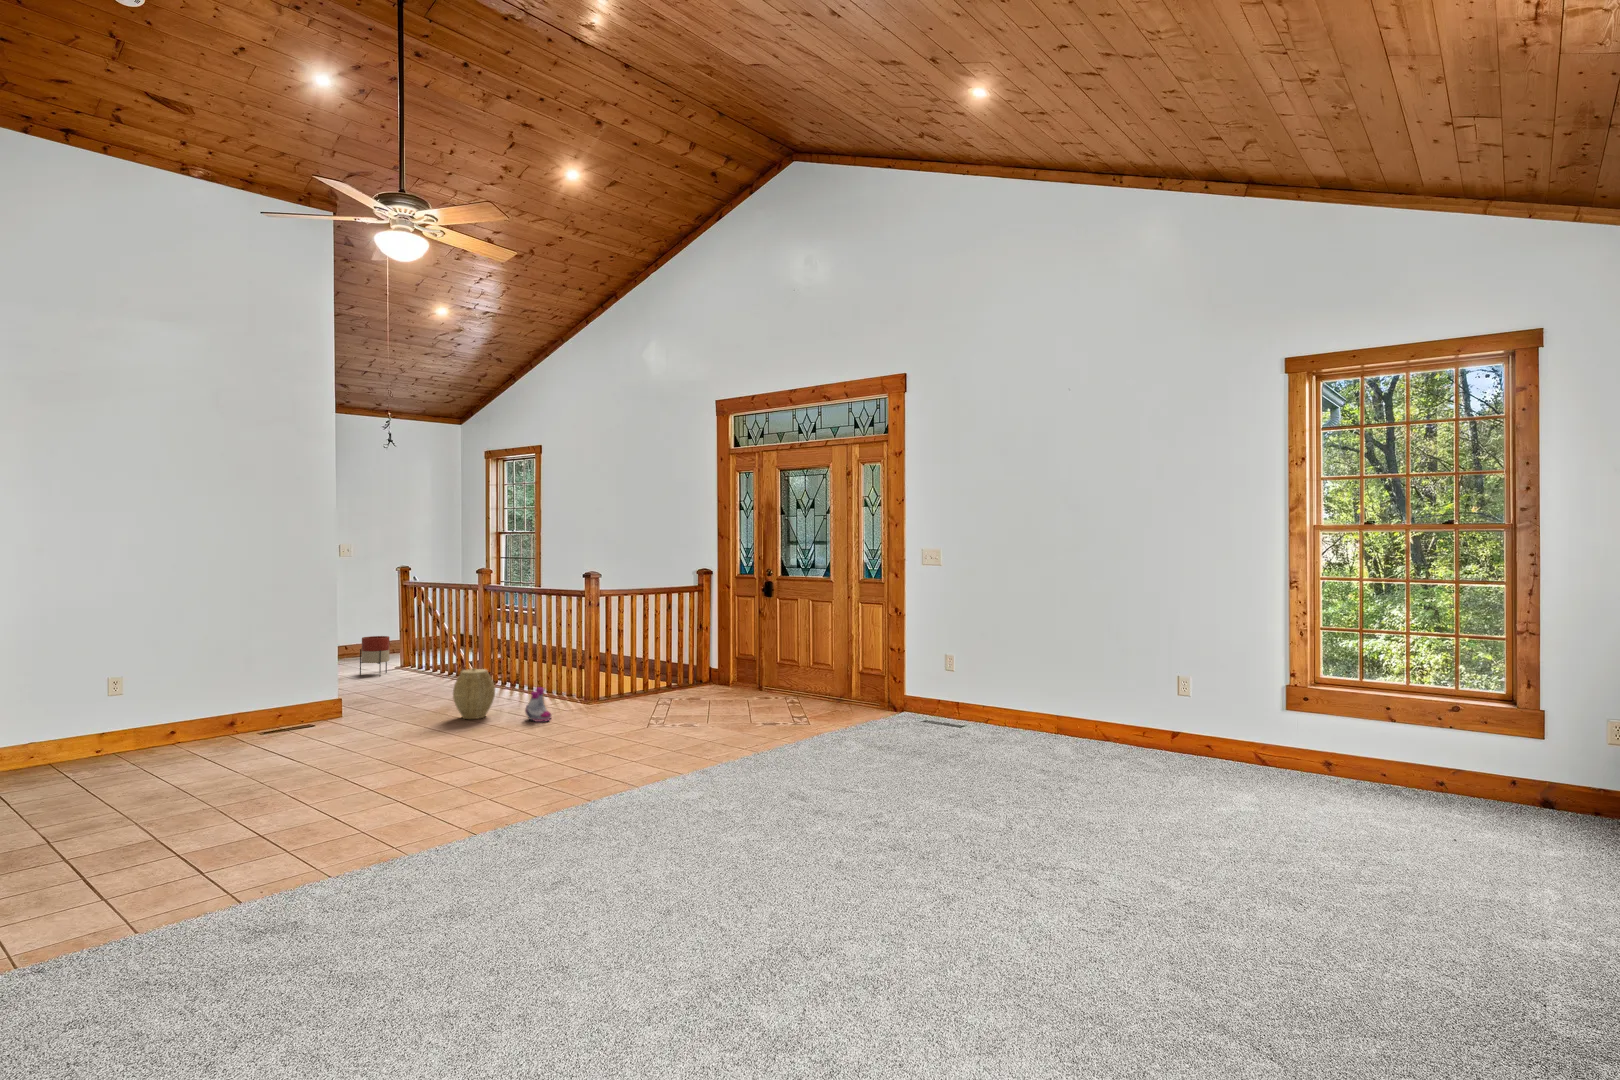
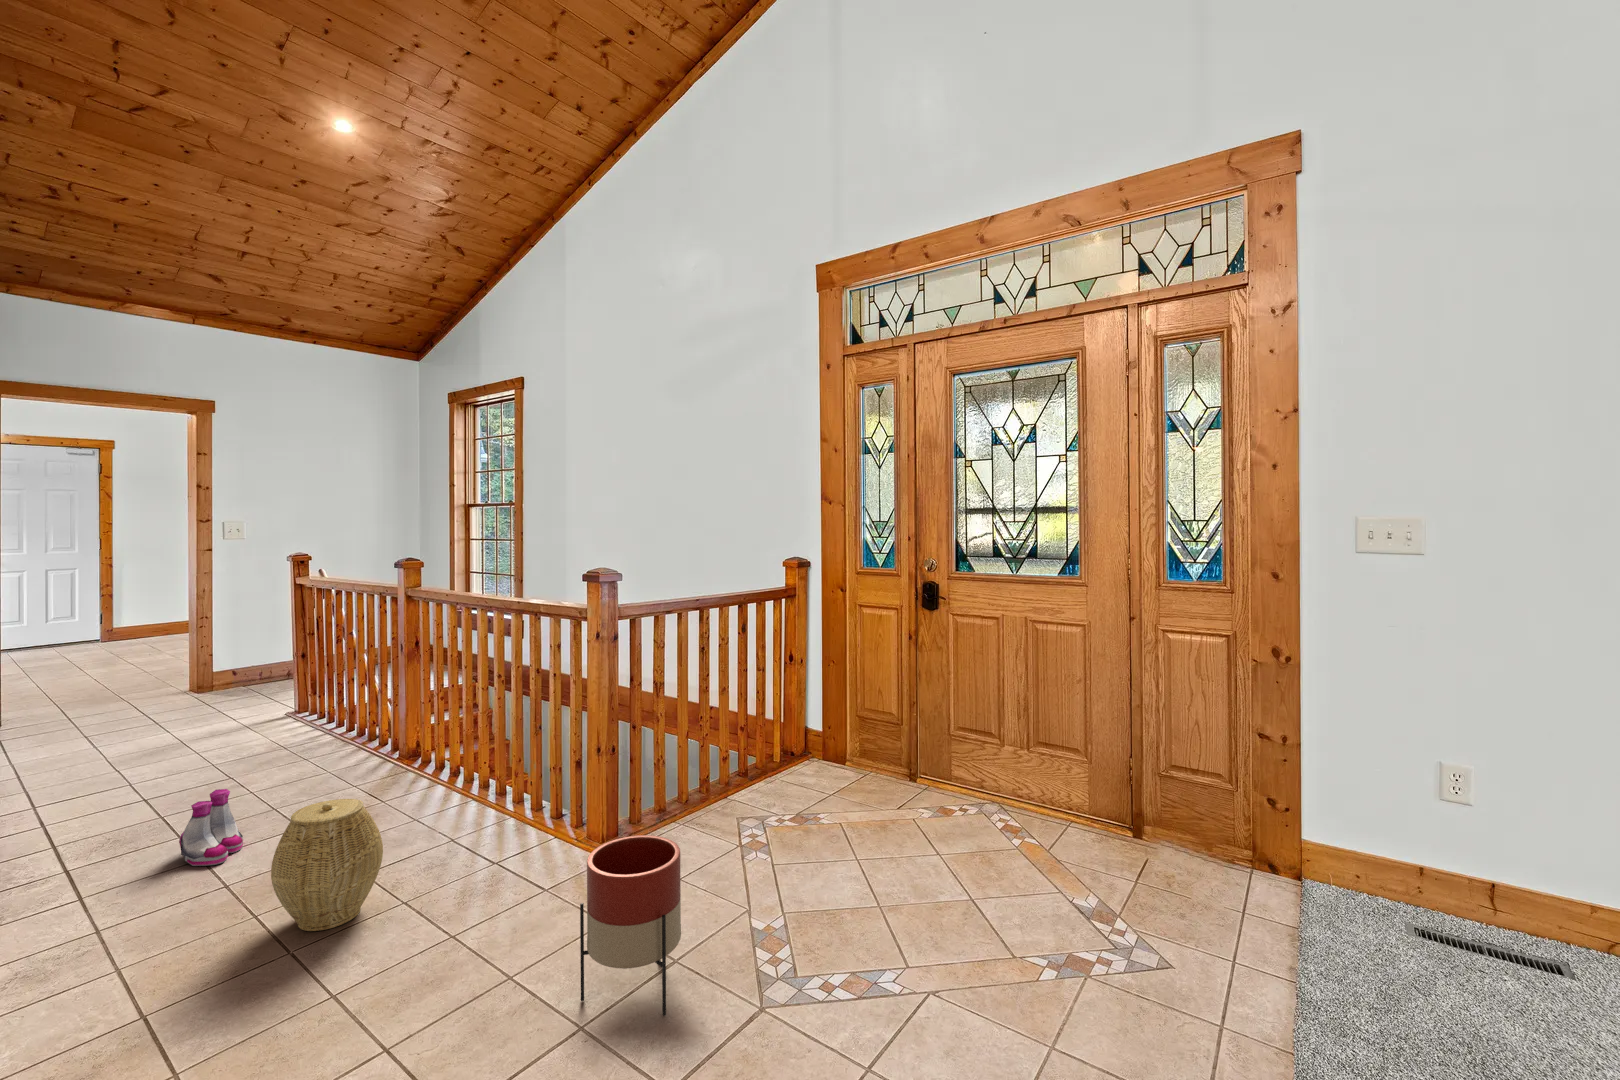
planter: present [360,636,389,676] -> present [580,835,681,1016]
boots: present [525,687,552,722] -> present [179,789,243,866]

